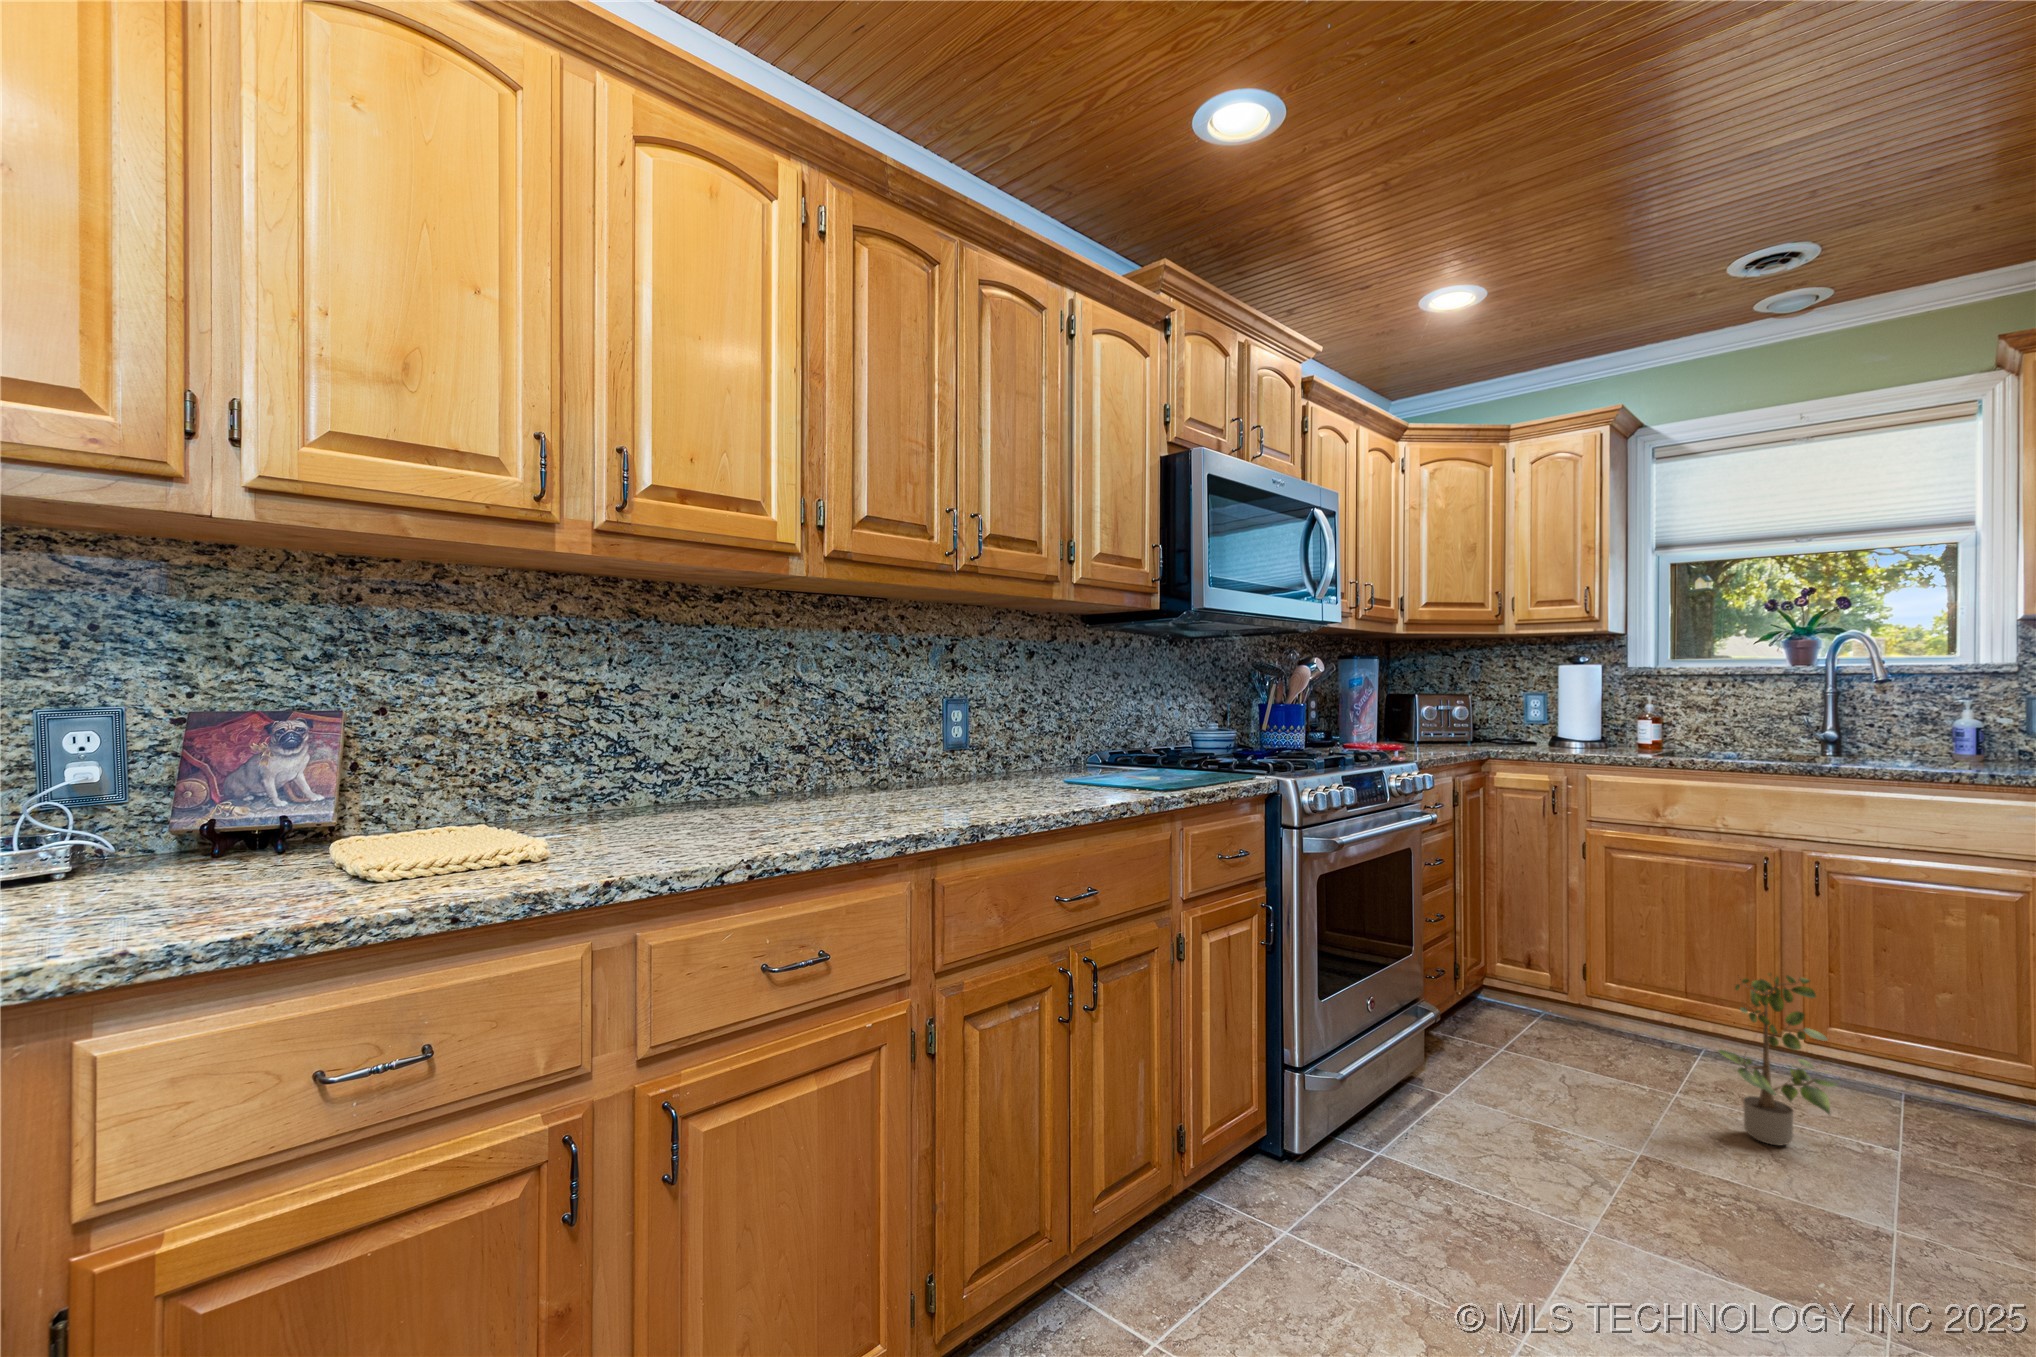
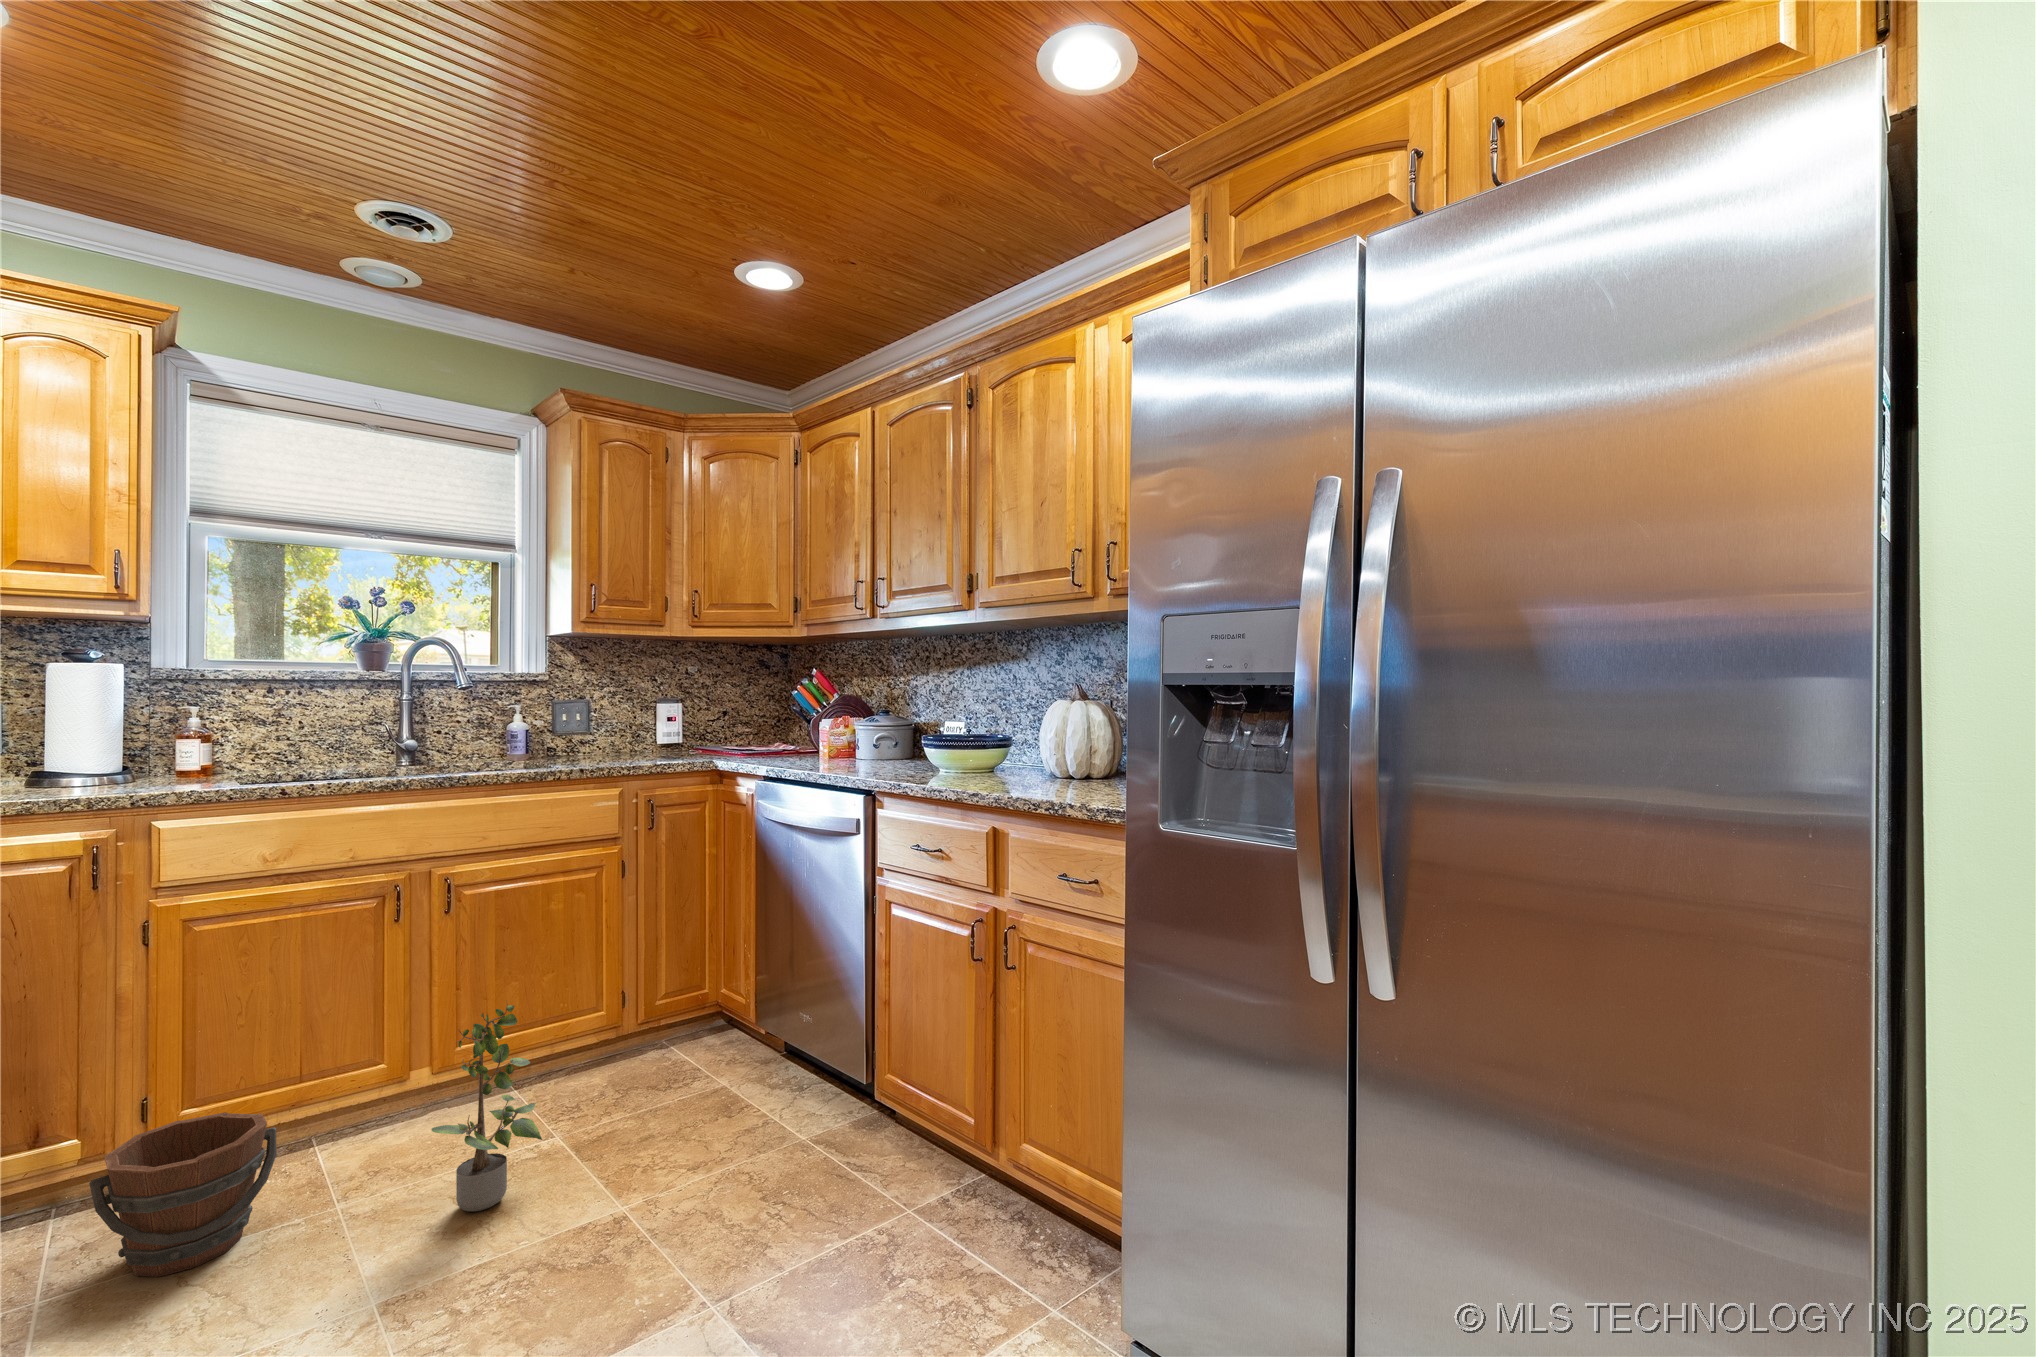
bucket: none [1527,971,1635,1070] -> present [89,1112,276,1277]

